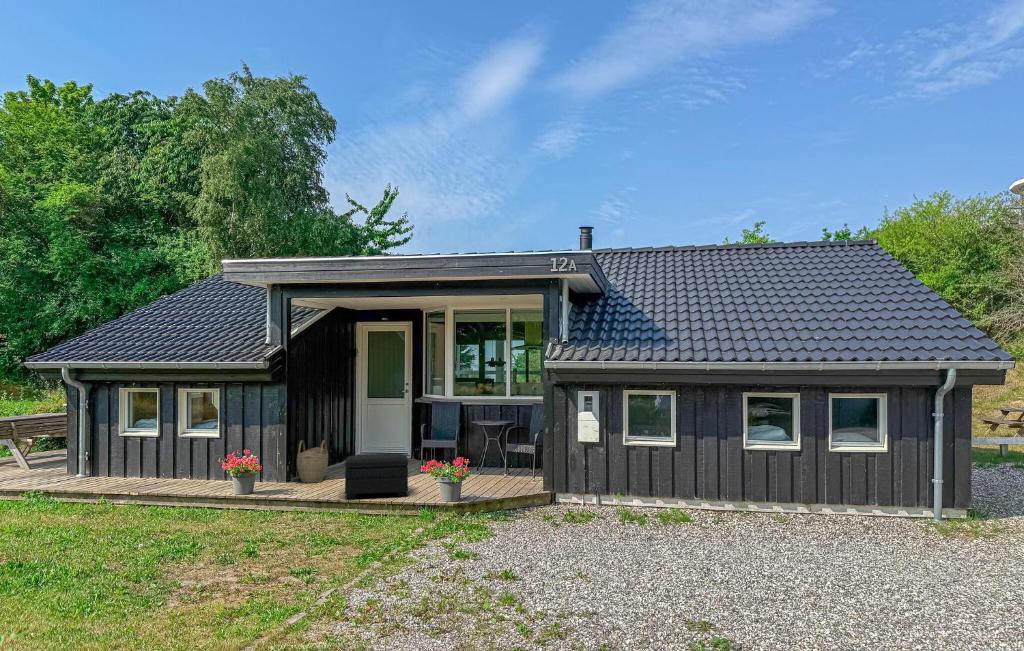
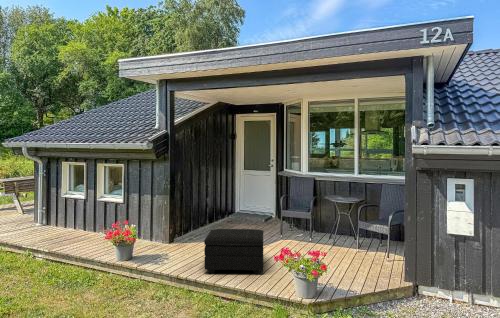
woven basket: present [297,440,328,483] -> none [179,207,205,243]

